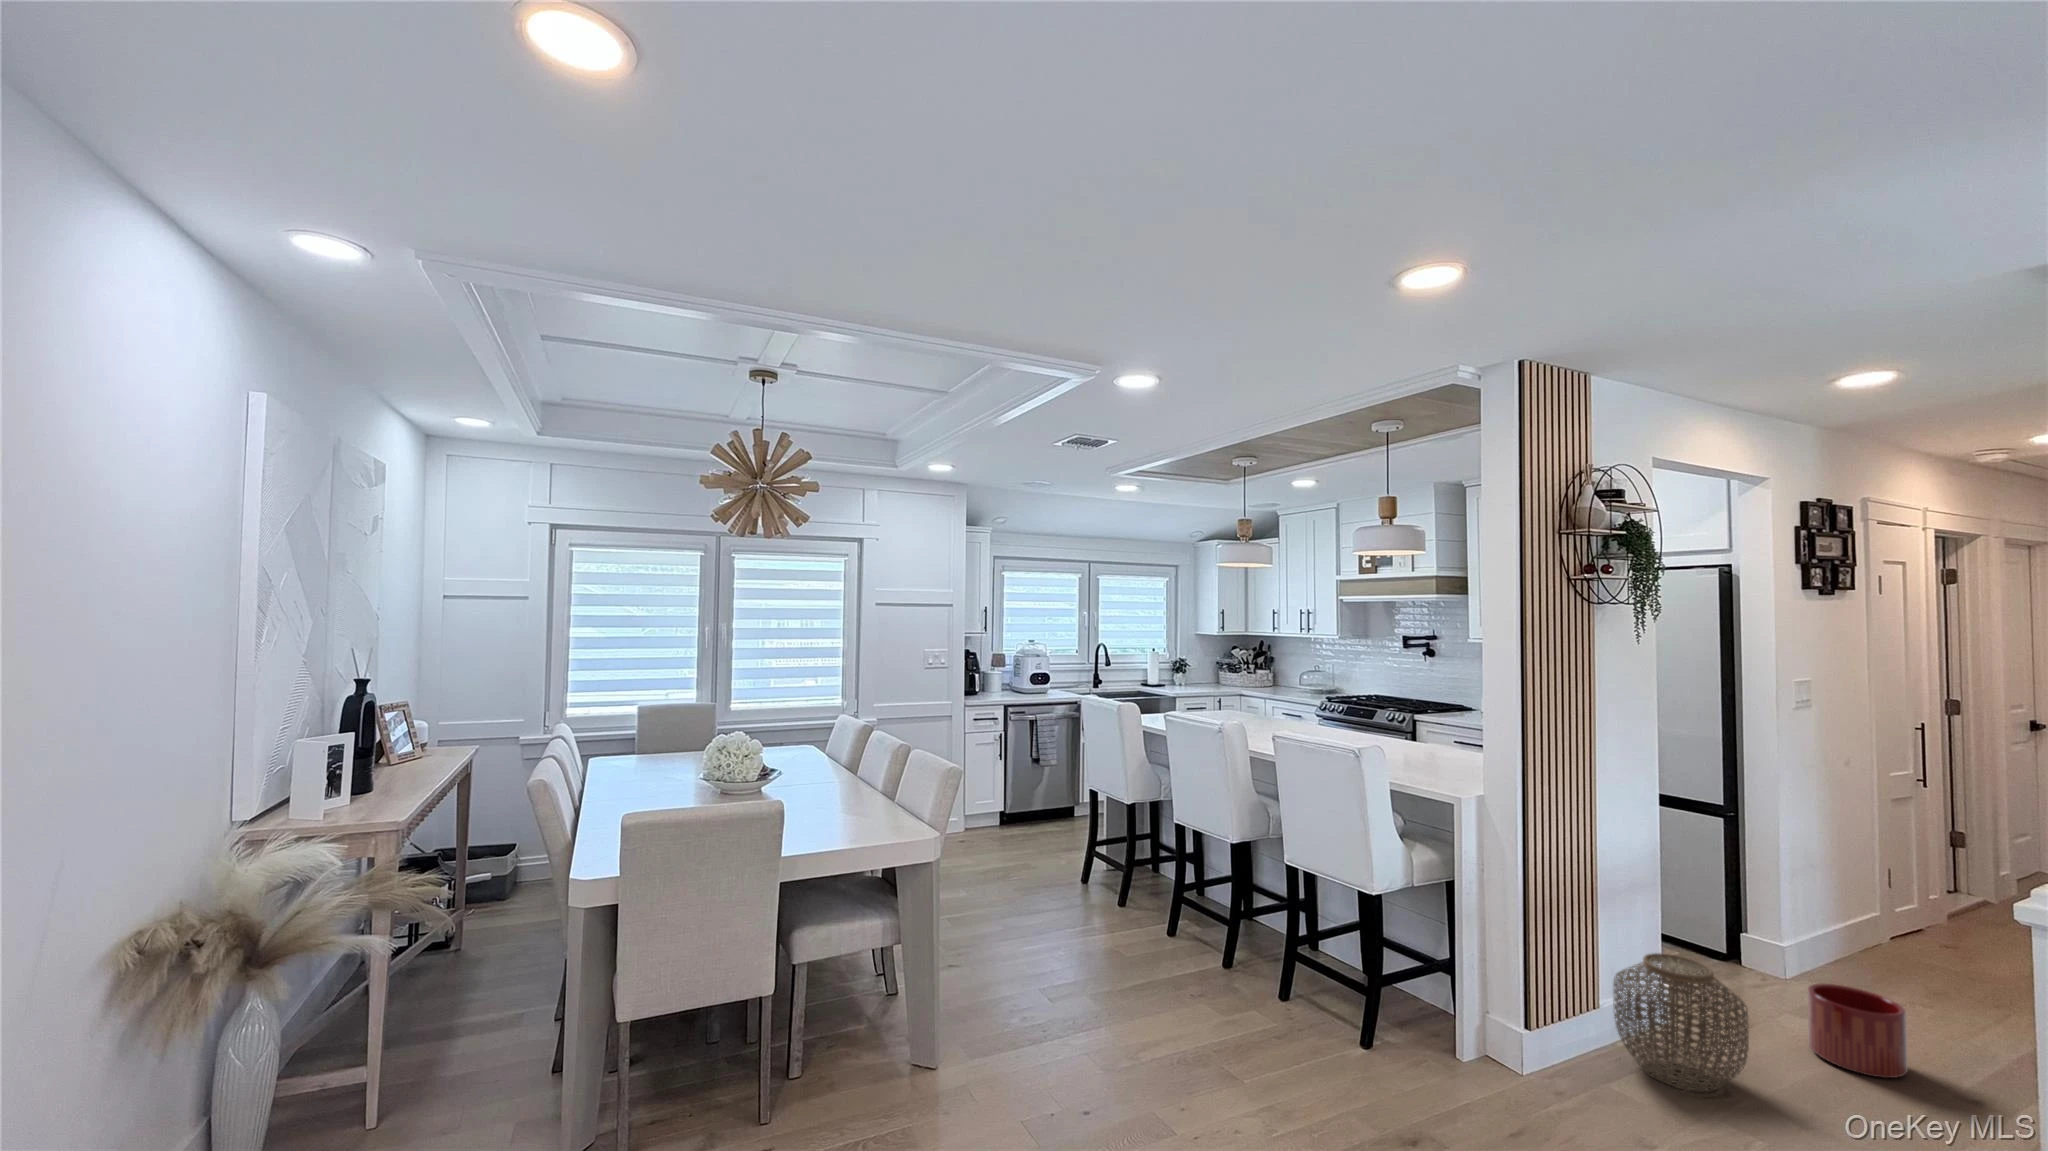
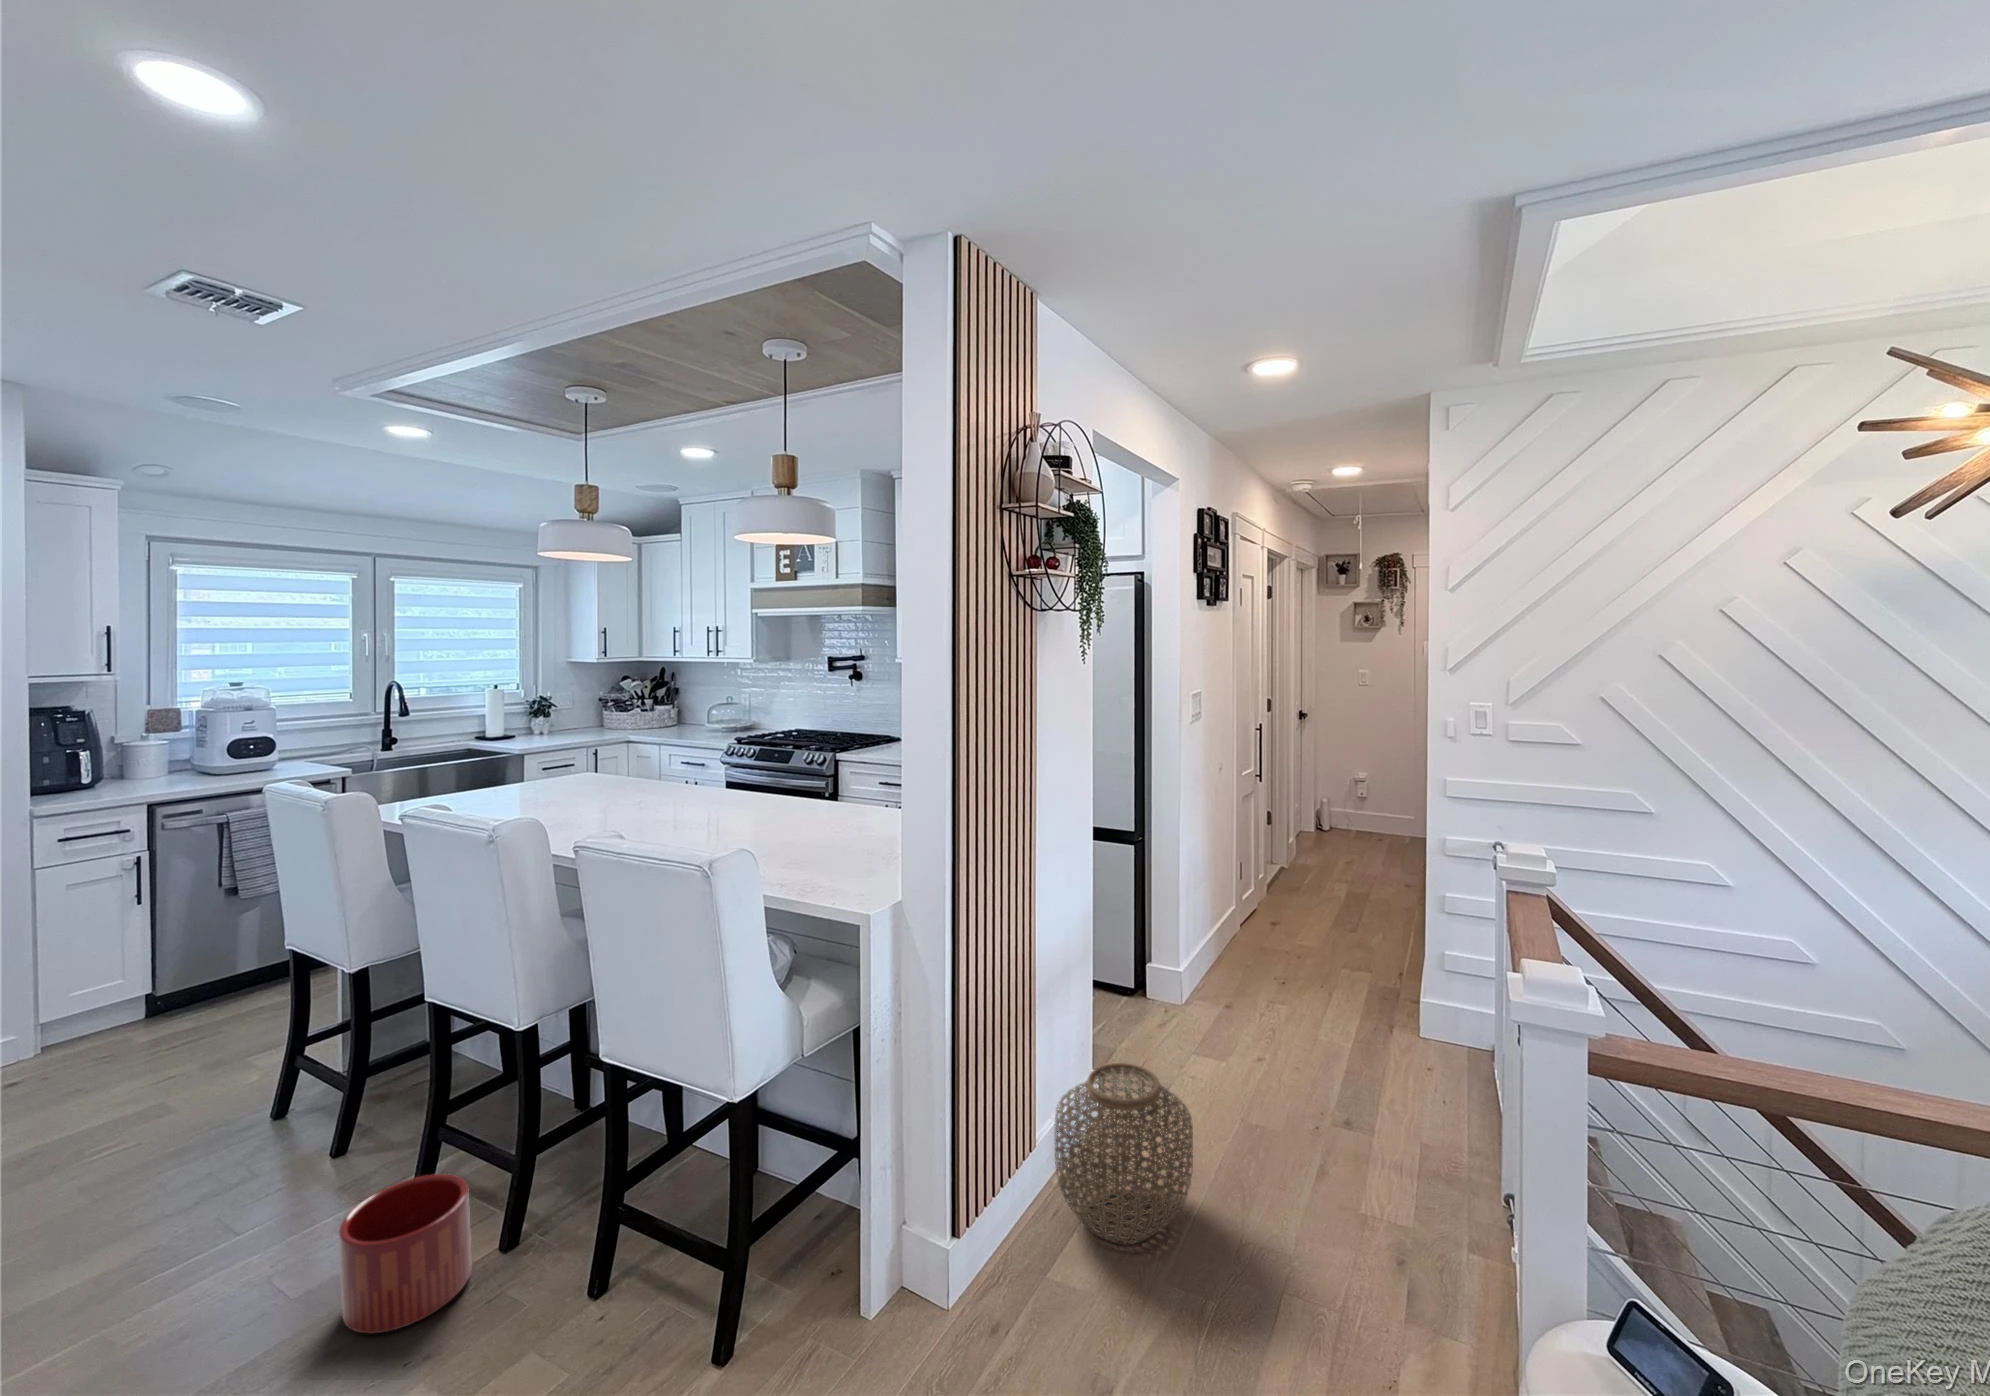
planter: present [1808,984,1908,1078] -> present [339,1174,471,1333]

